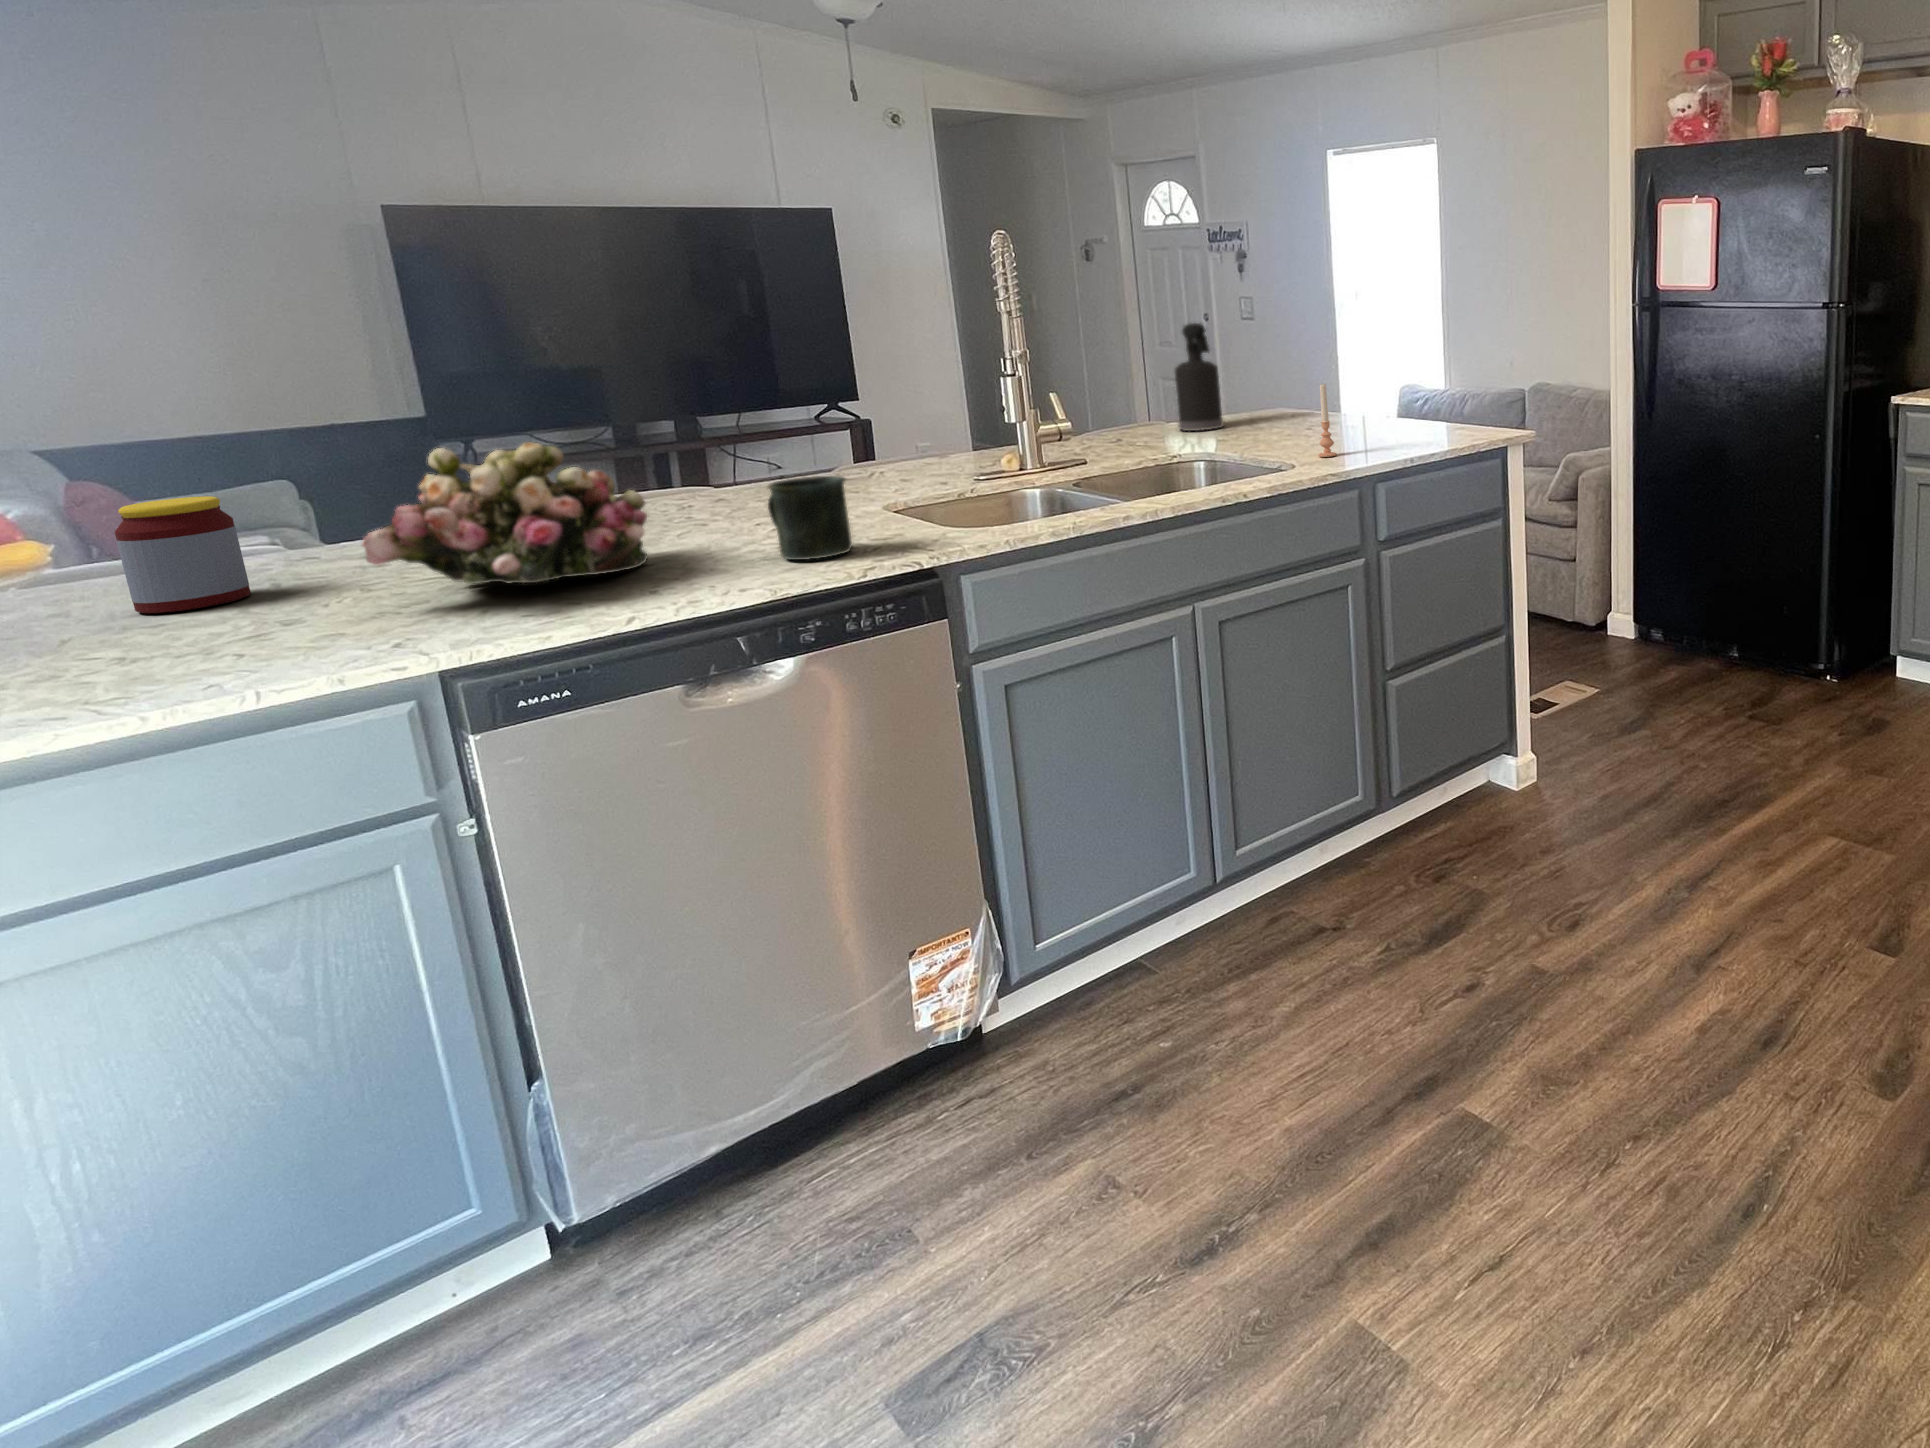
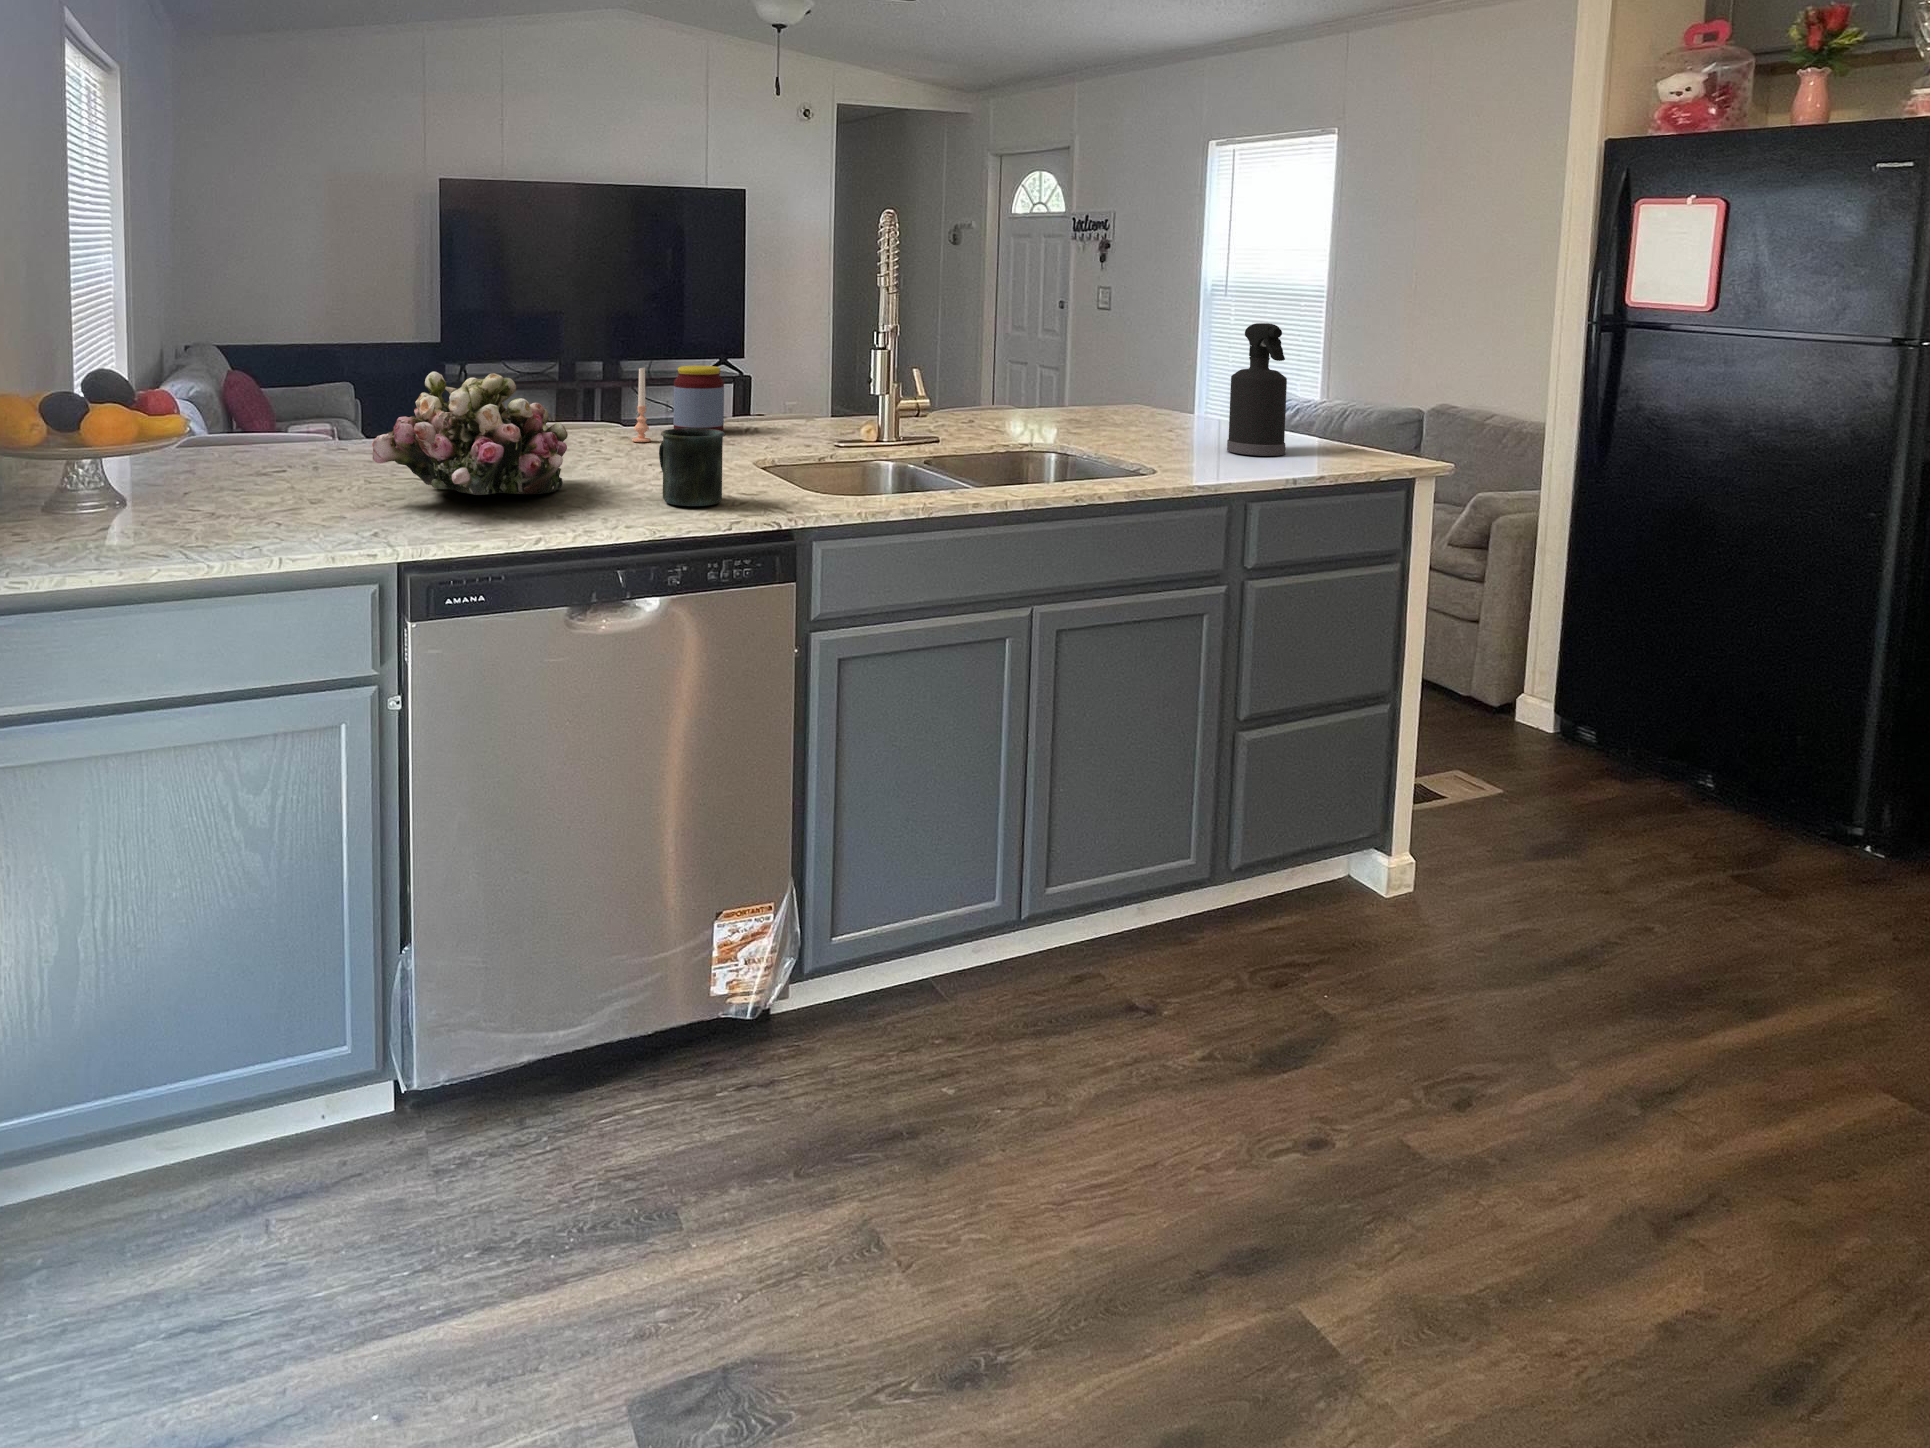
spray bottle: present [1175,323,1224,431] -> present [1227,323,1287,456]
candle: present [1318,384,1337,457] -> present [632,368,651,442]
jar: present [115,496,251,613] -> present [673,366,724,431]

